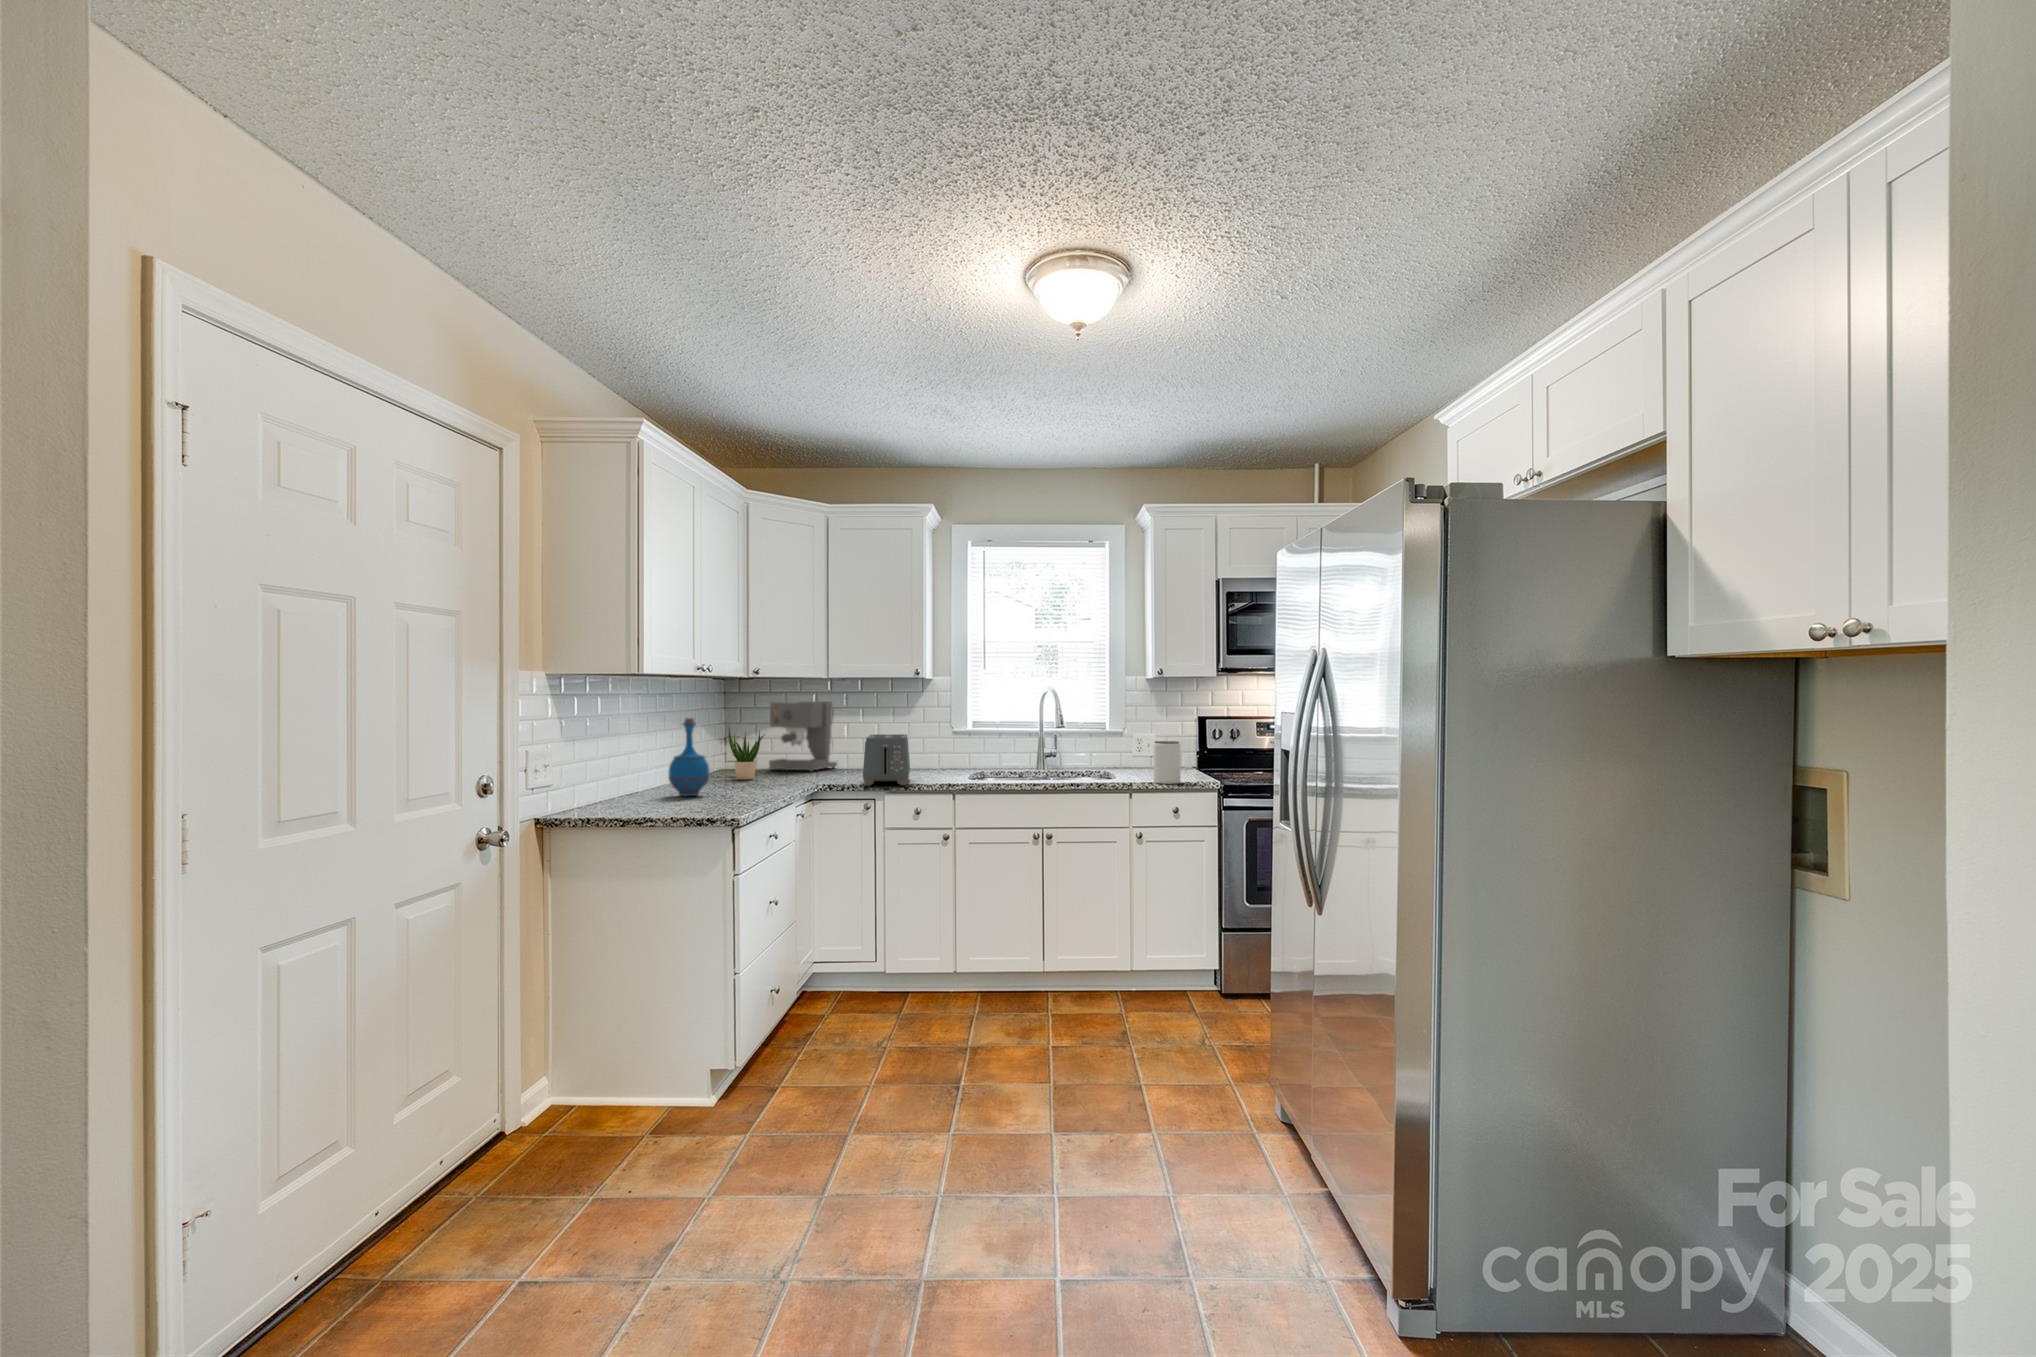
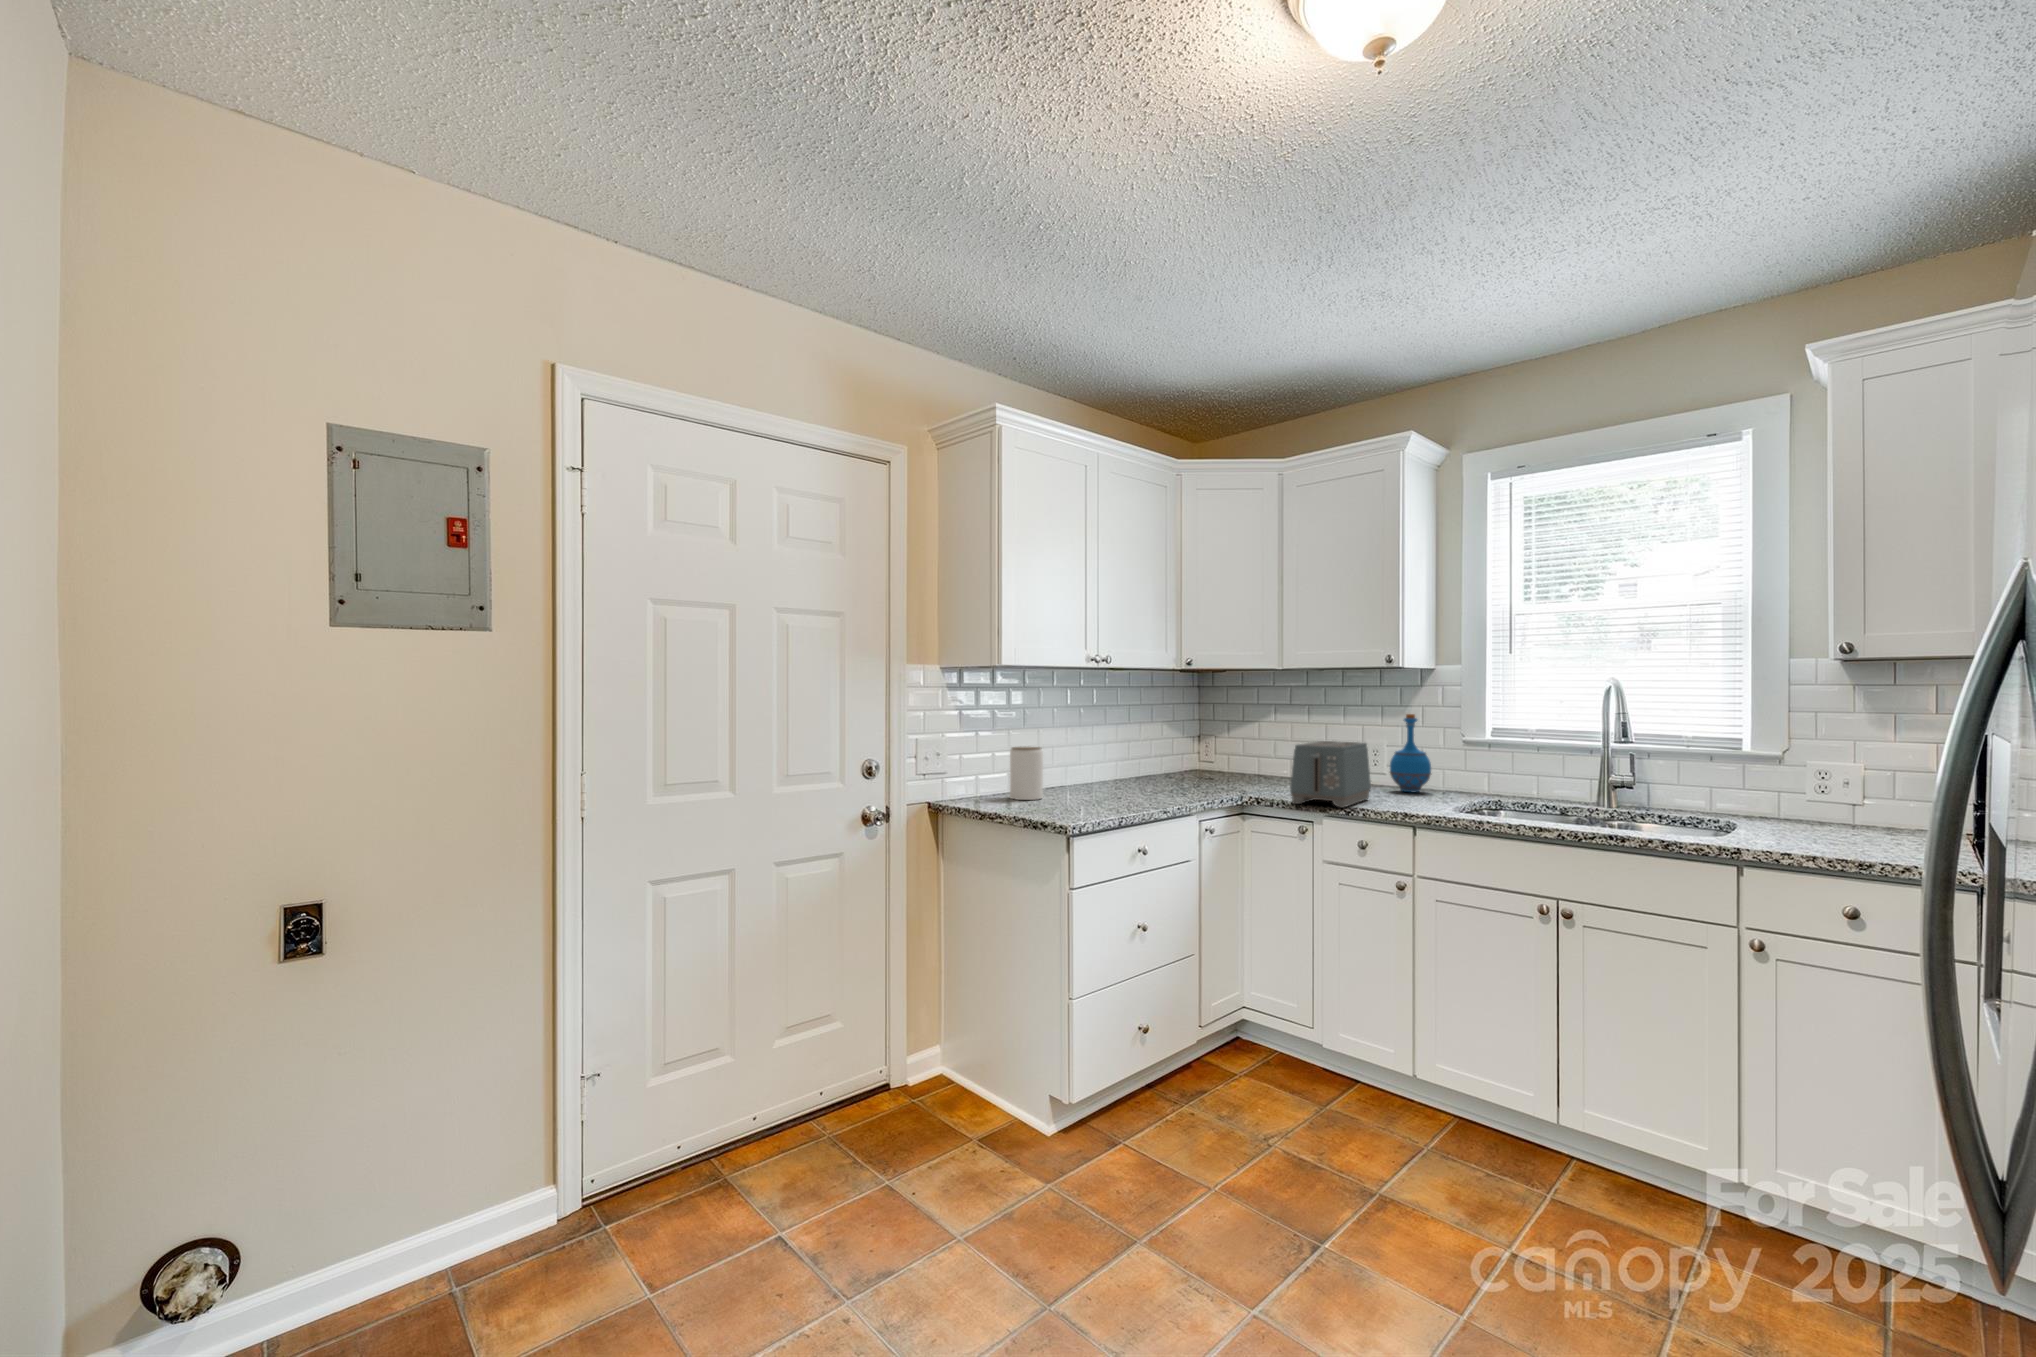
coffee maker: present [769,701,837,771] -> none [1235,698,1317,781]
bottle: present [669,718,709,796] -> present [1390,714,1431,792]
potted plant: present [729,724,765,780] -> none [1170,722,1211,784]
jar: present [1154,741,1180,784] -> present [1010,747,1043,800]

